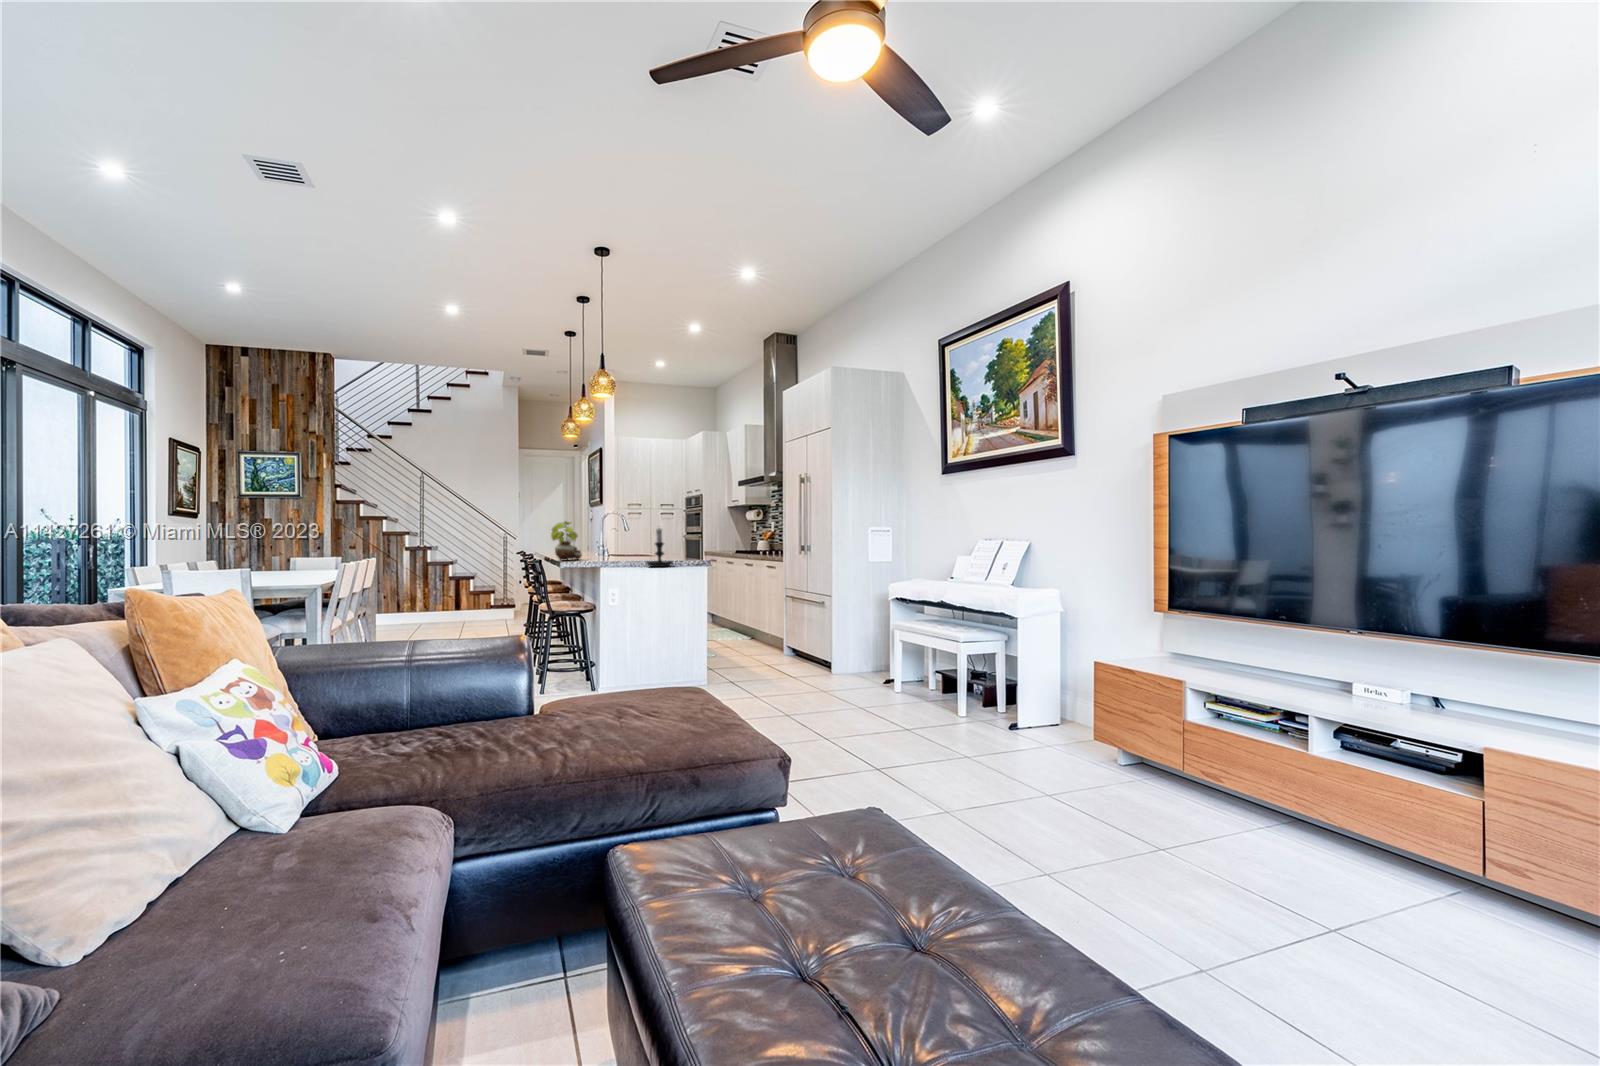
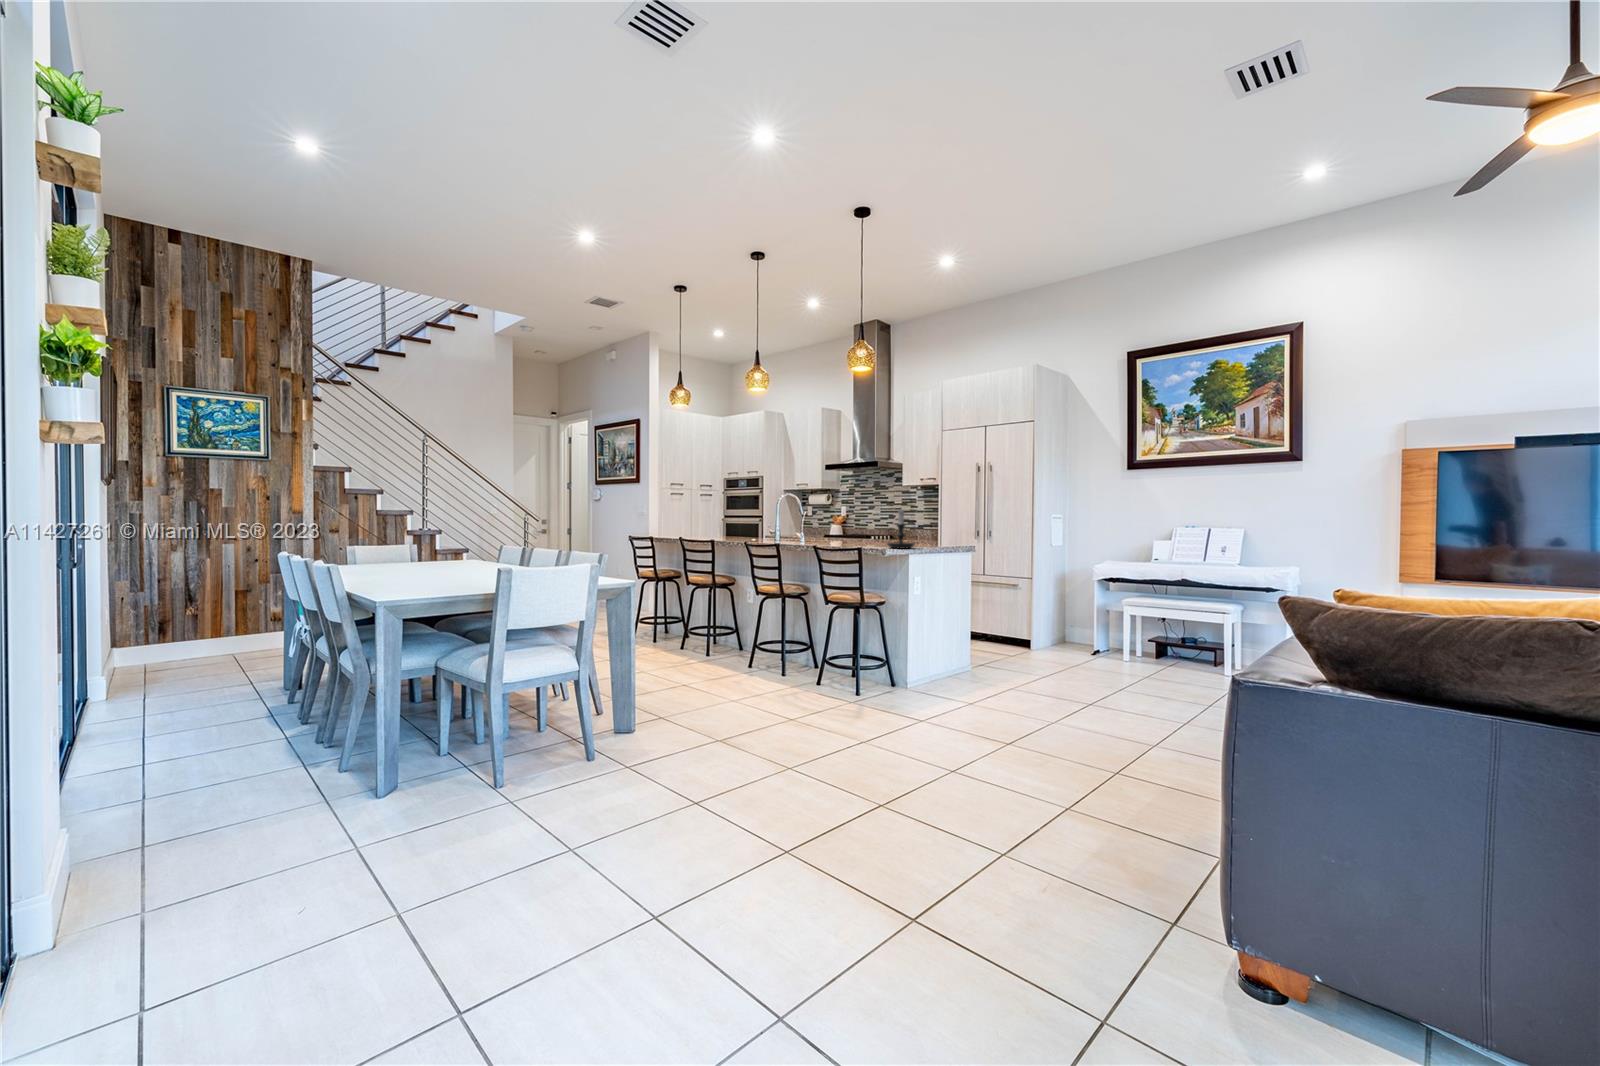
potted plant: present [551,521,582,560] -> none [715,500,746,543]

